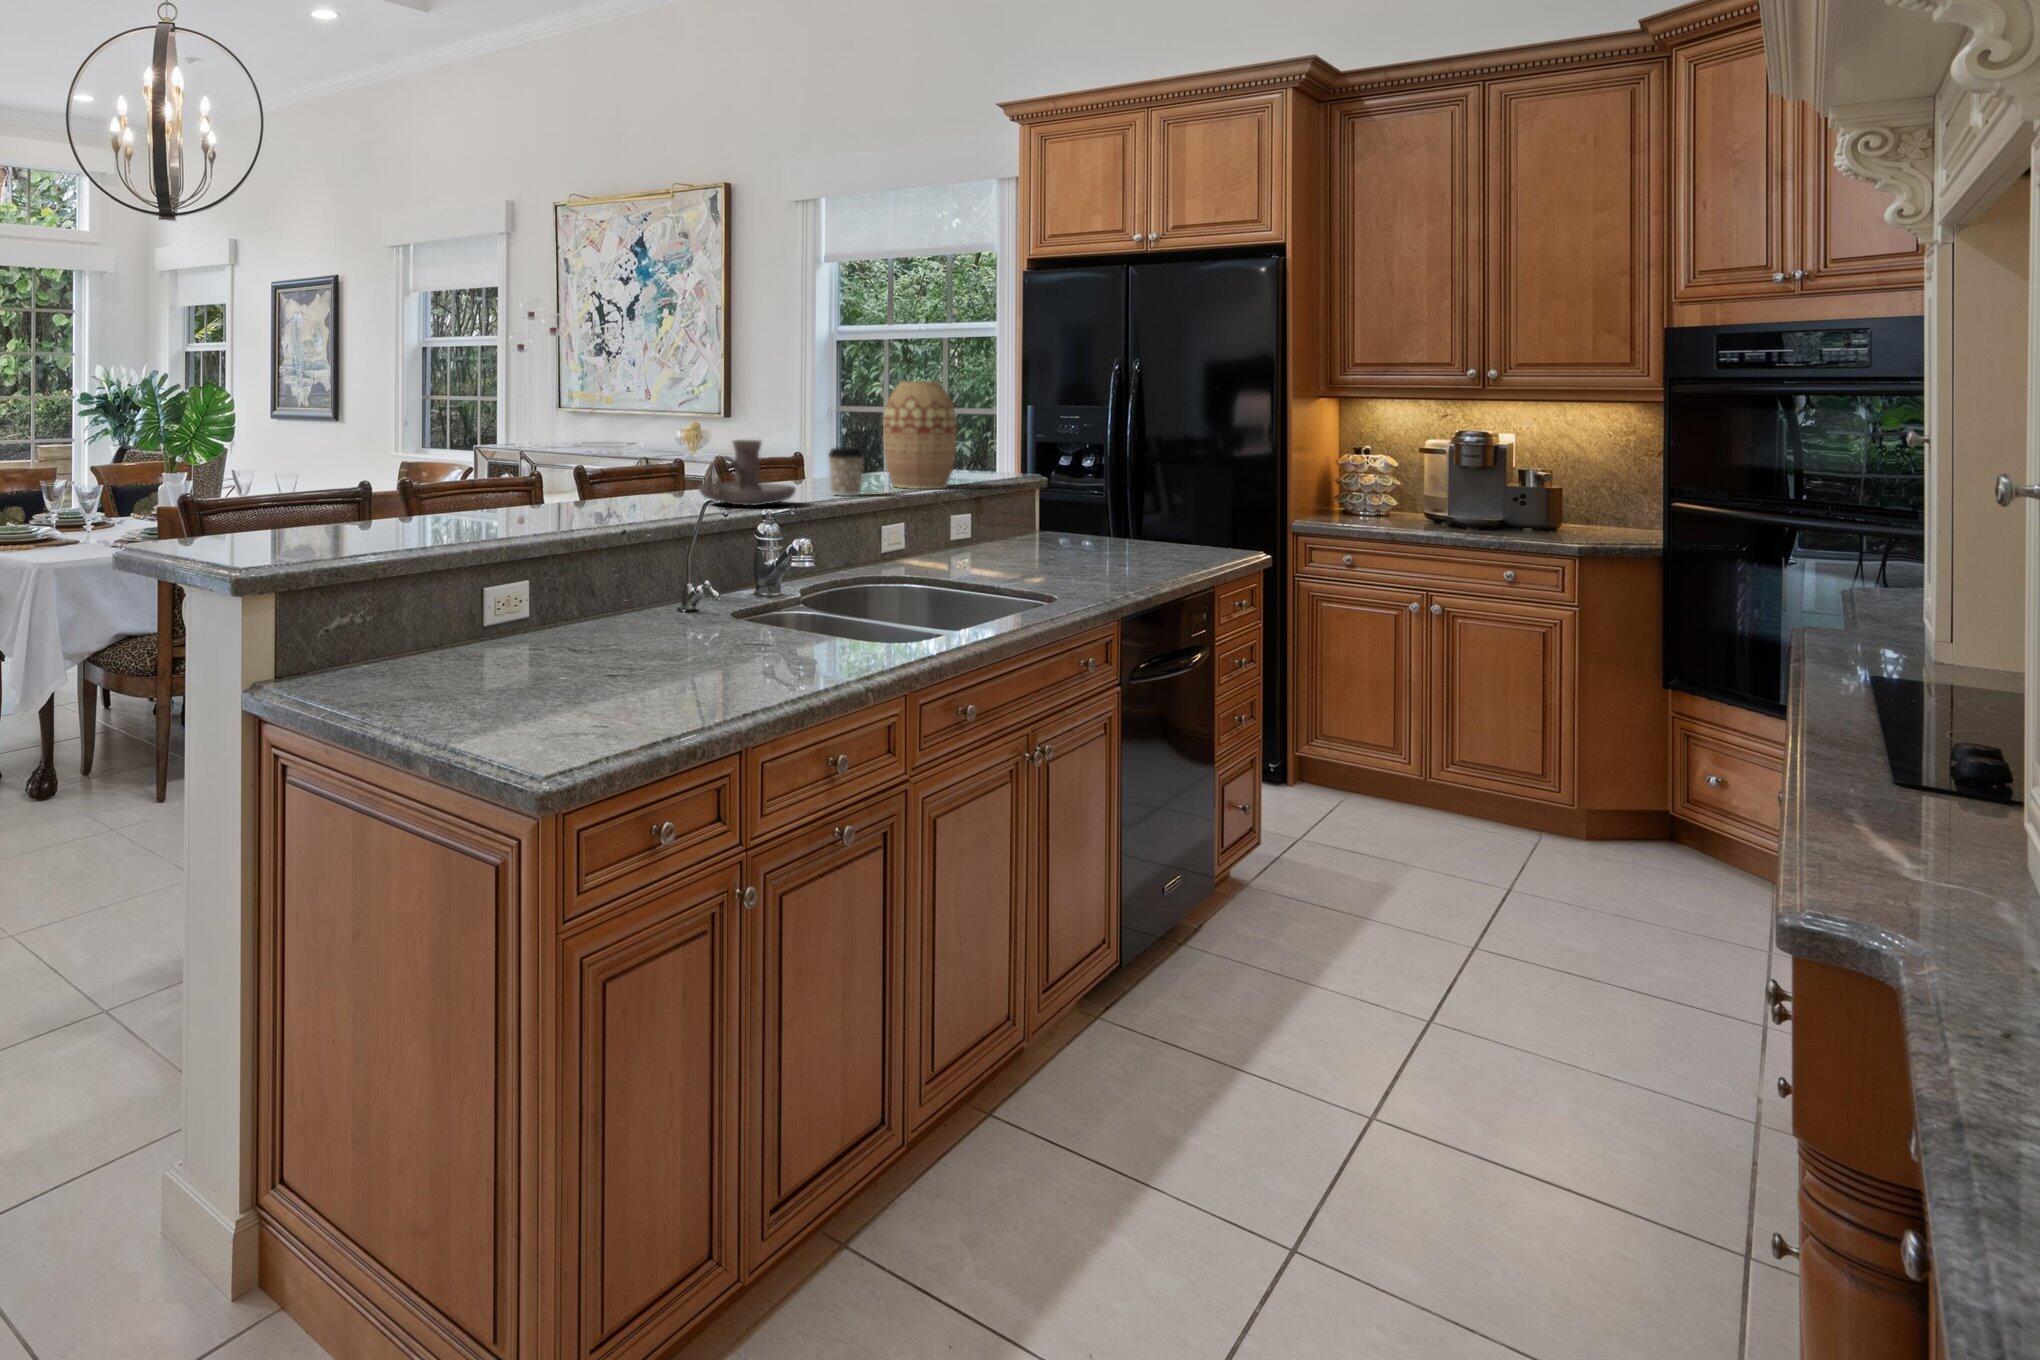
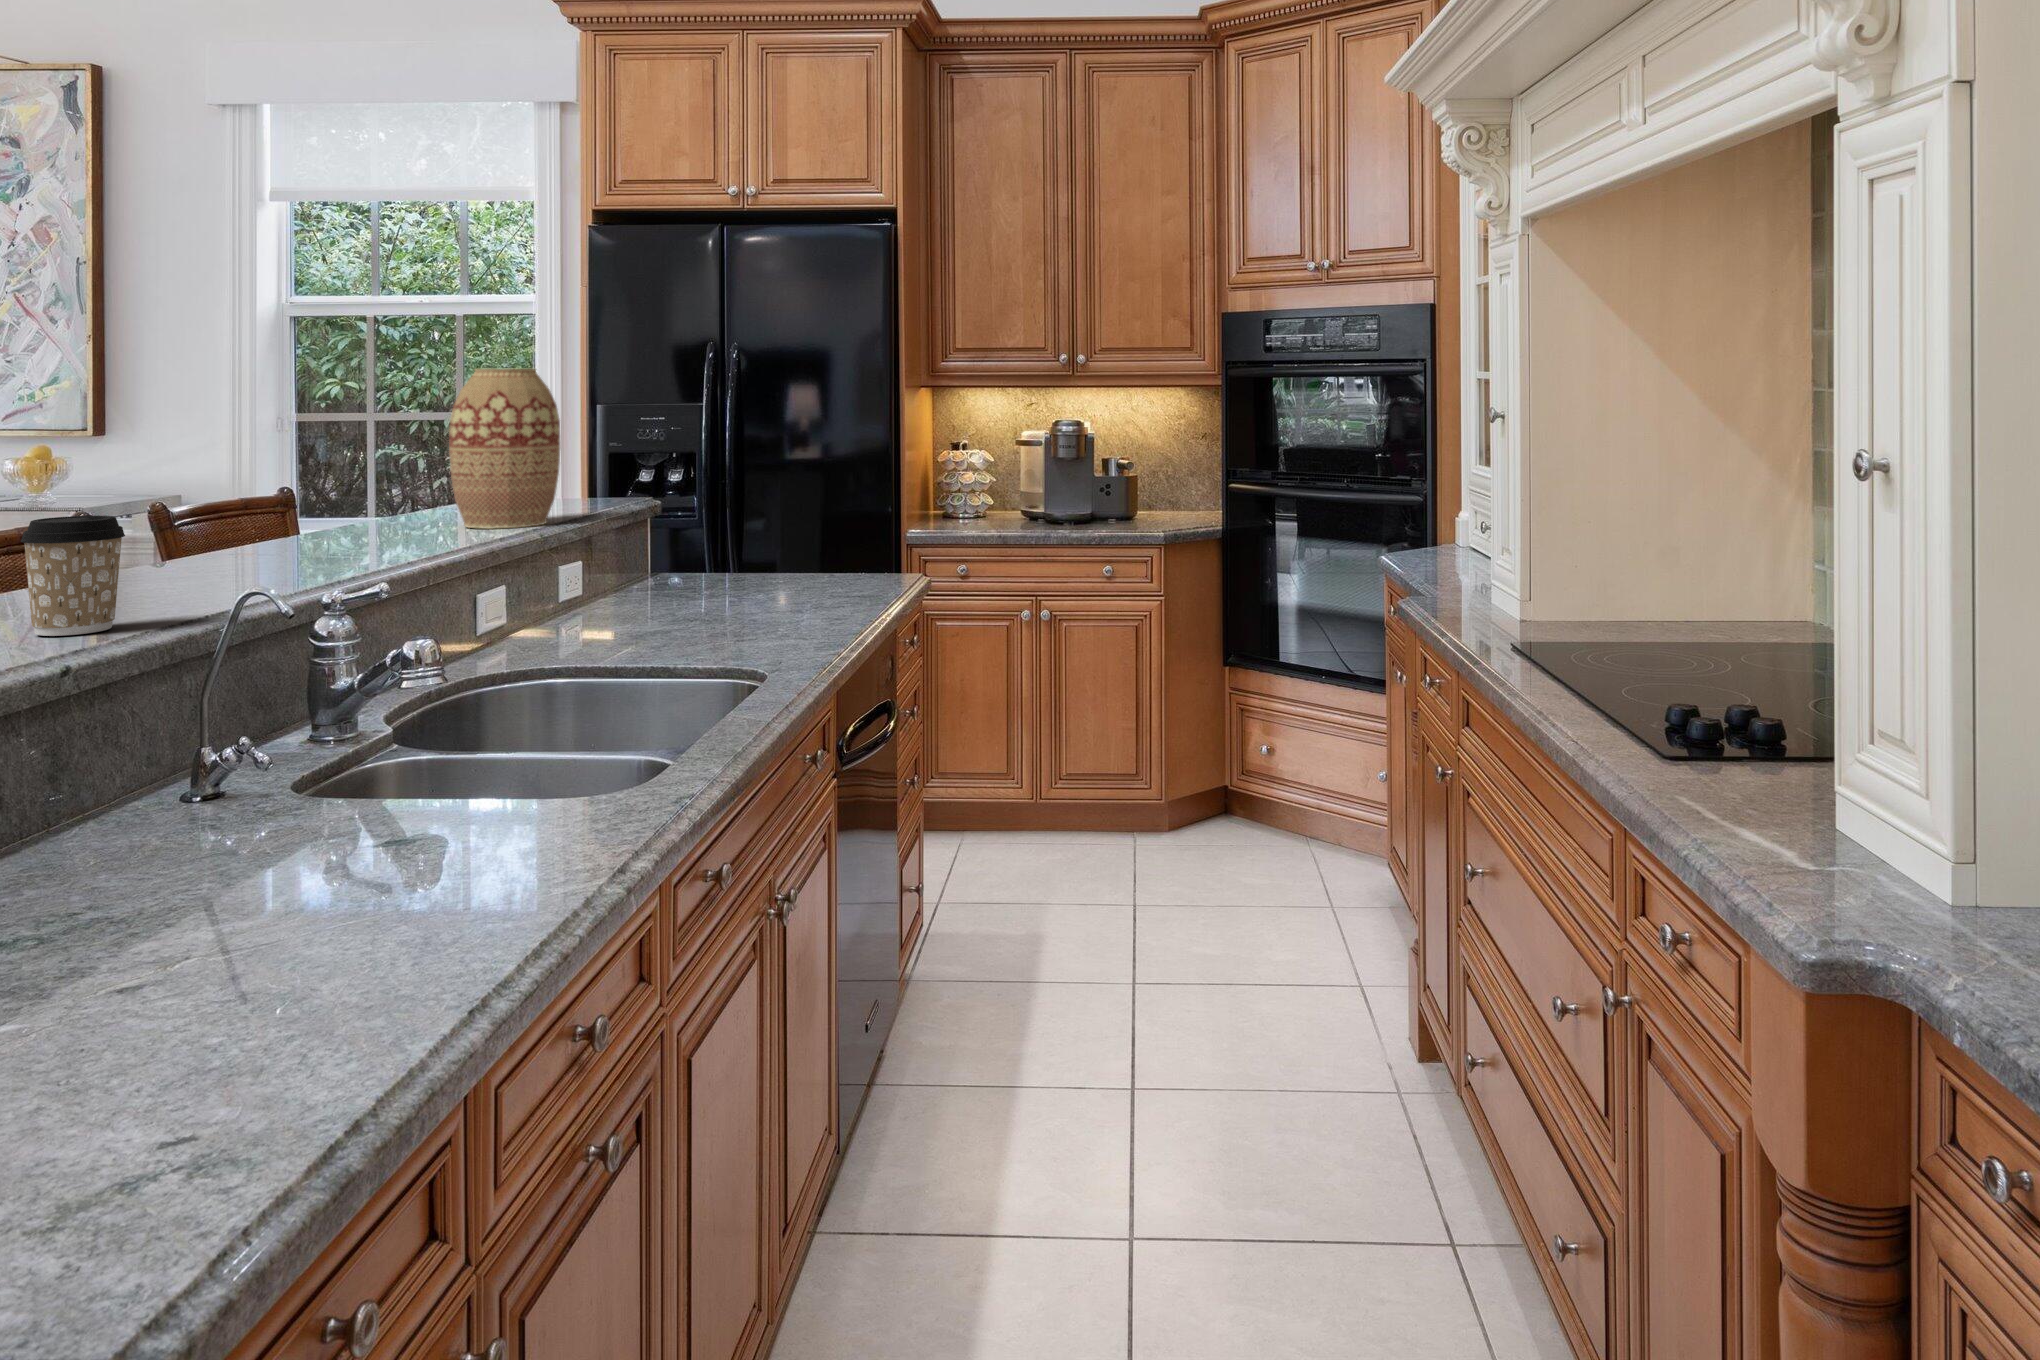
candle holder: present [699,440,796,506] -> none [171,468,362,584]
coffee cup: present [829,448,864,496] -> present [21,516,125,636]

